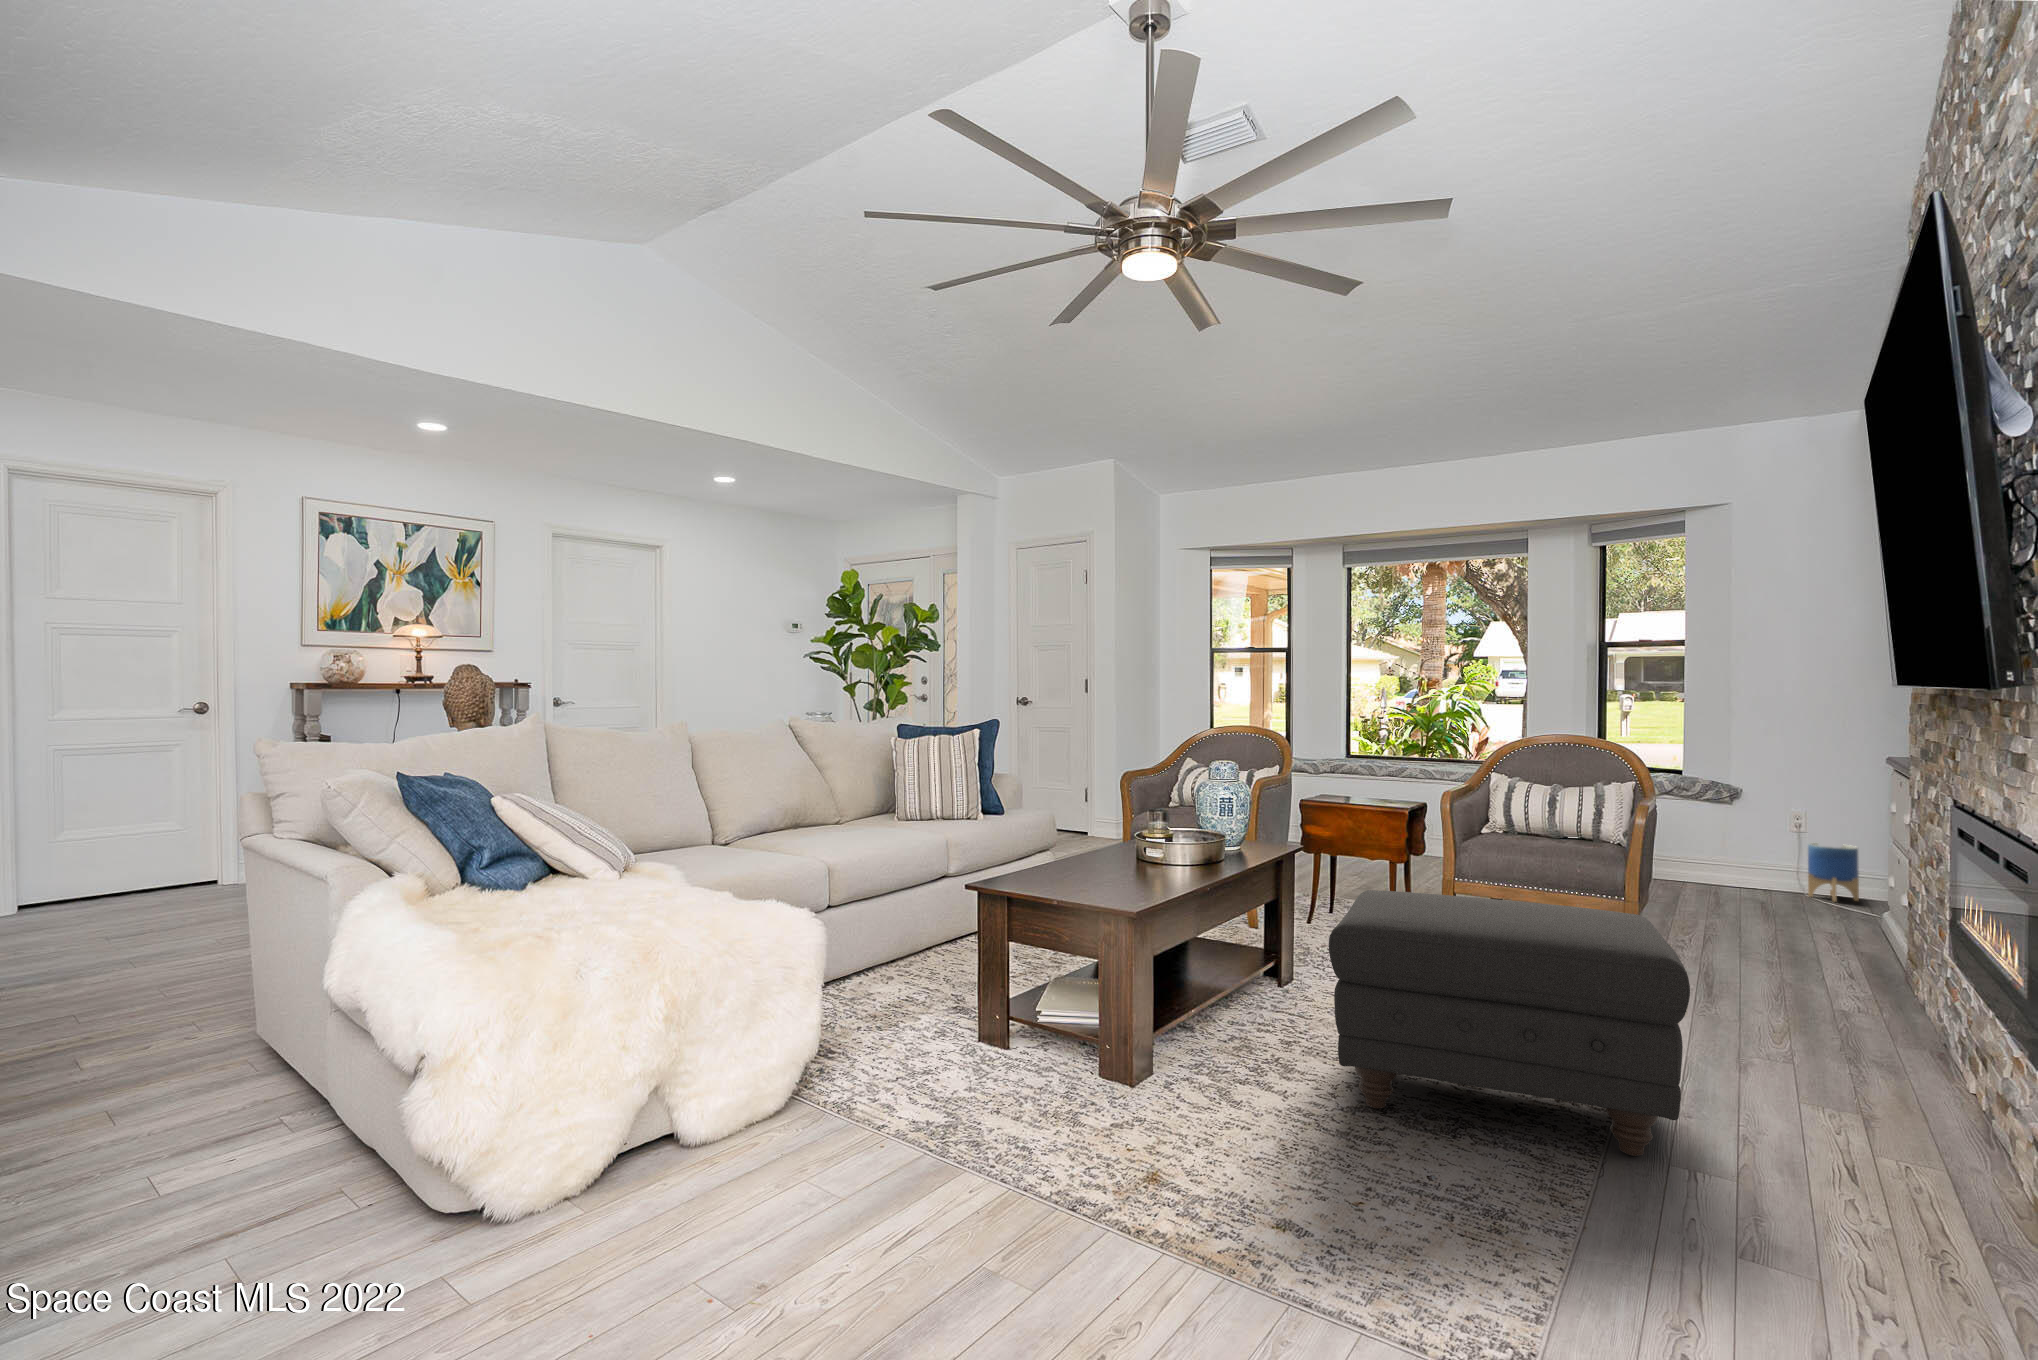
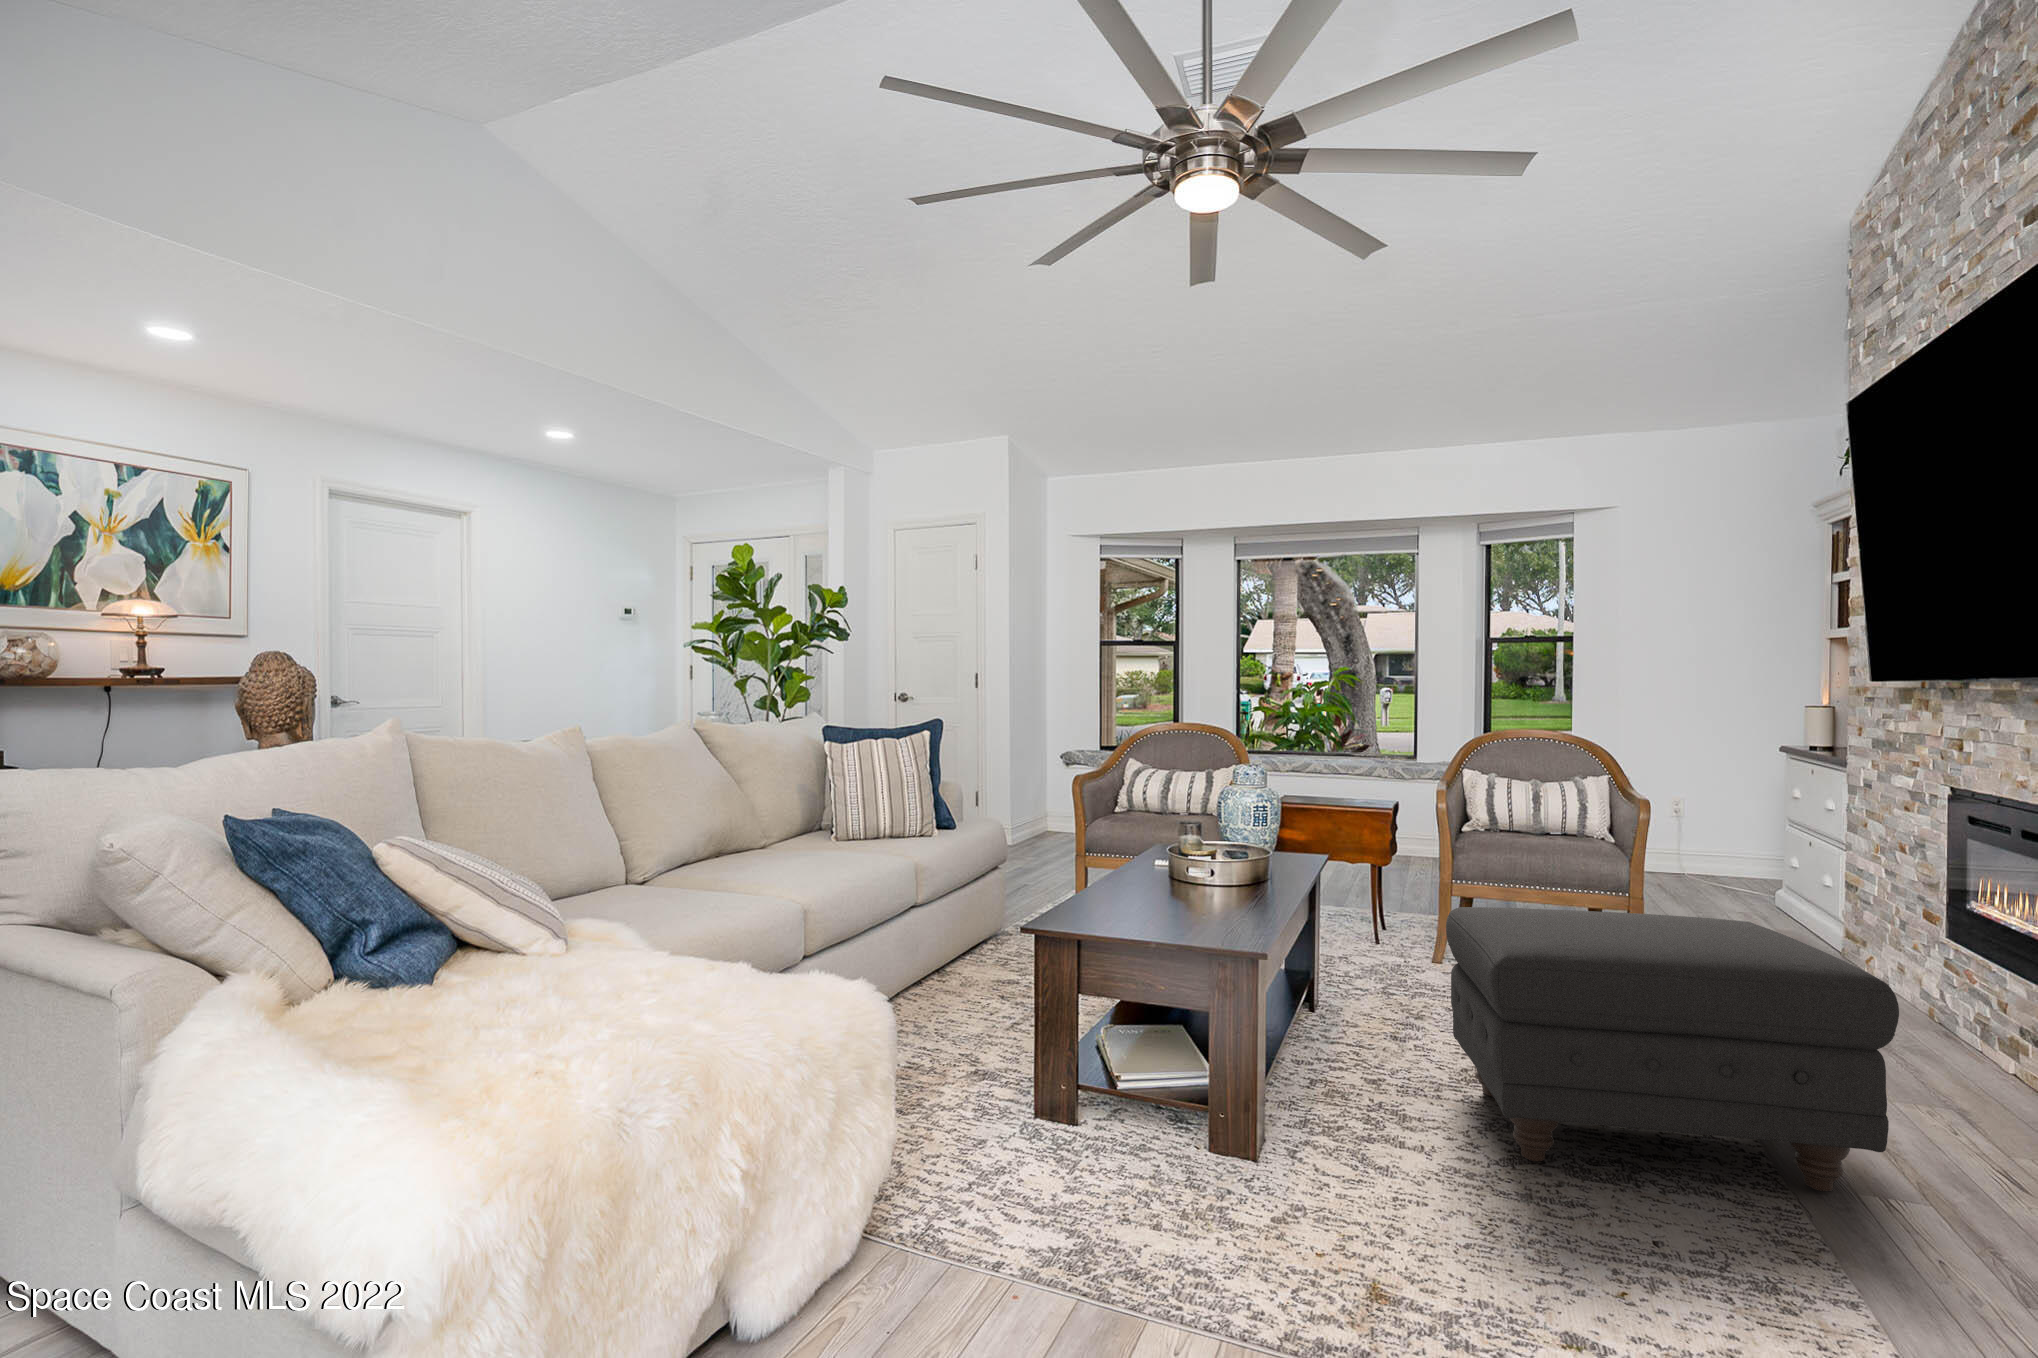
planter: present [1808,843,1859,901] -> none [1688,825,1732,880]

